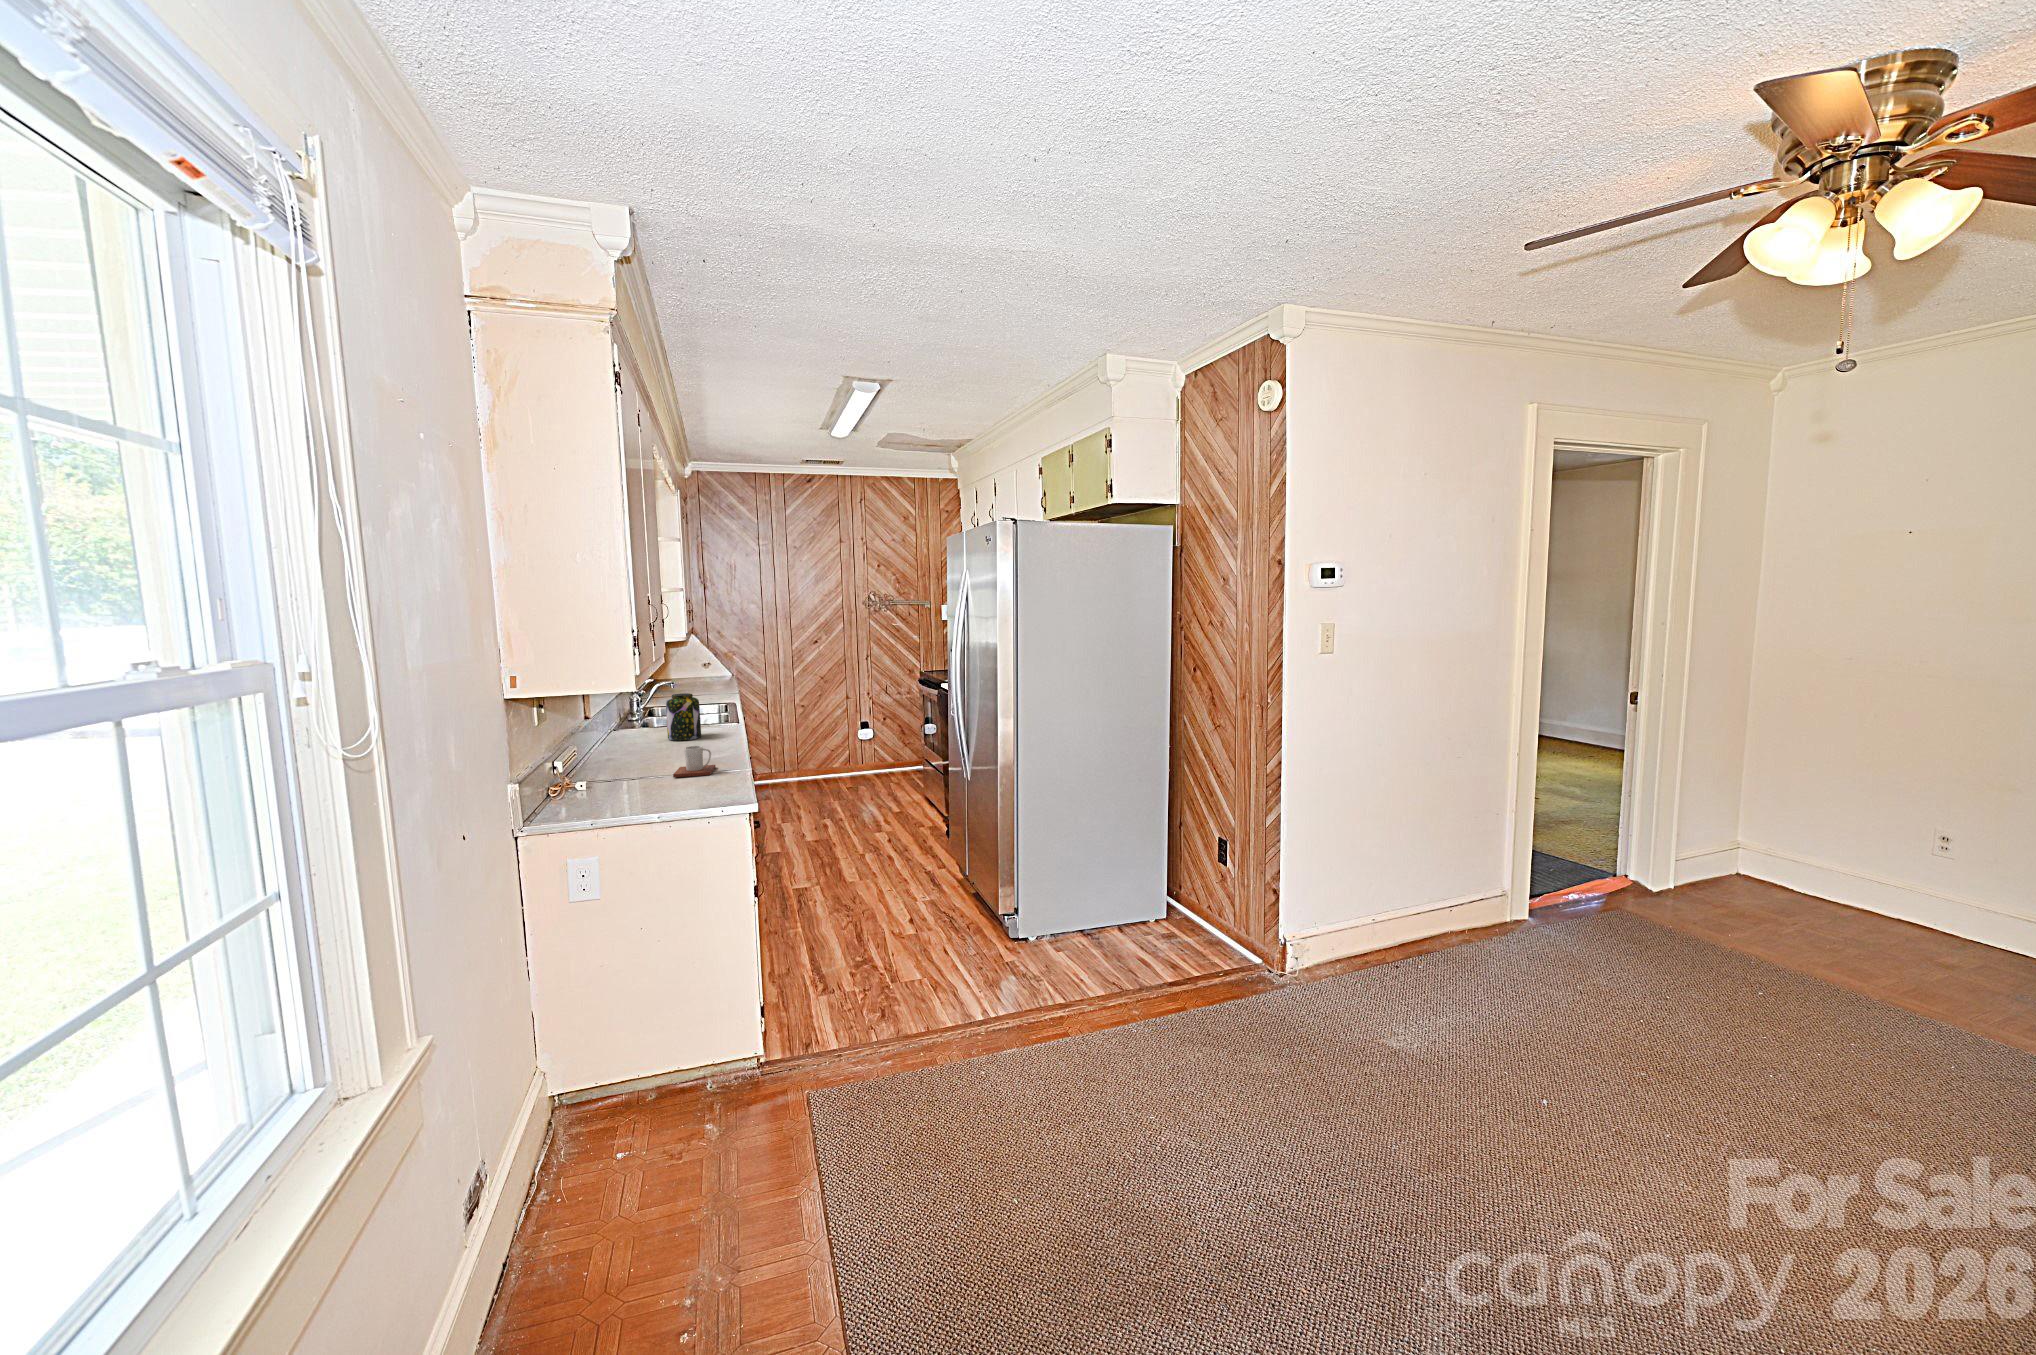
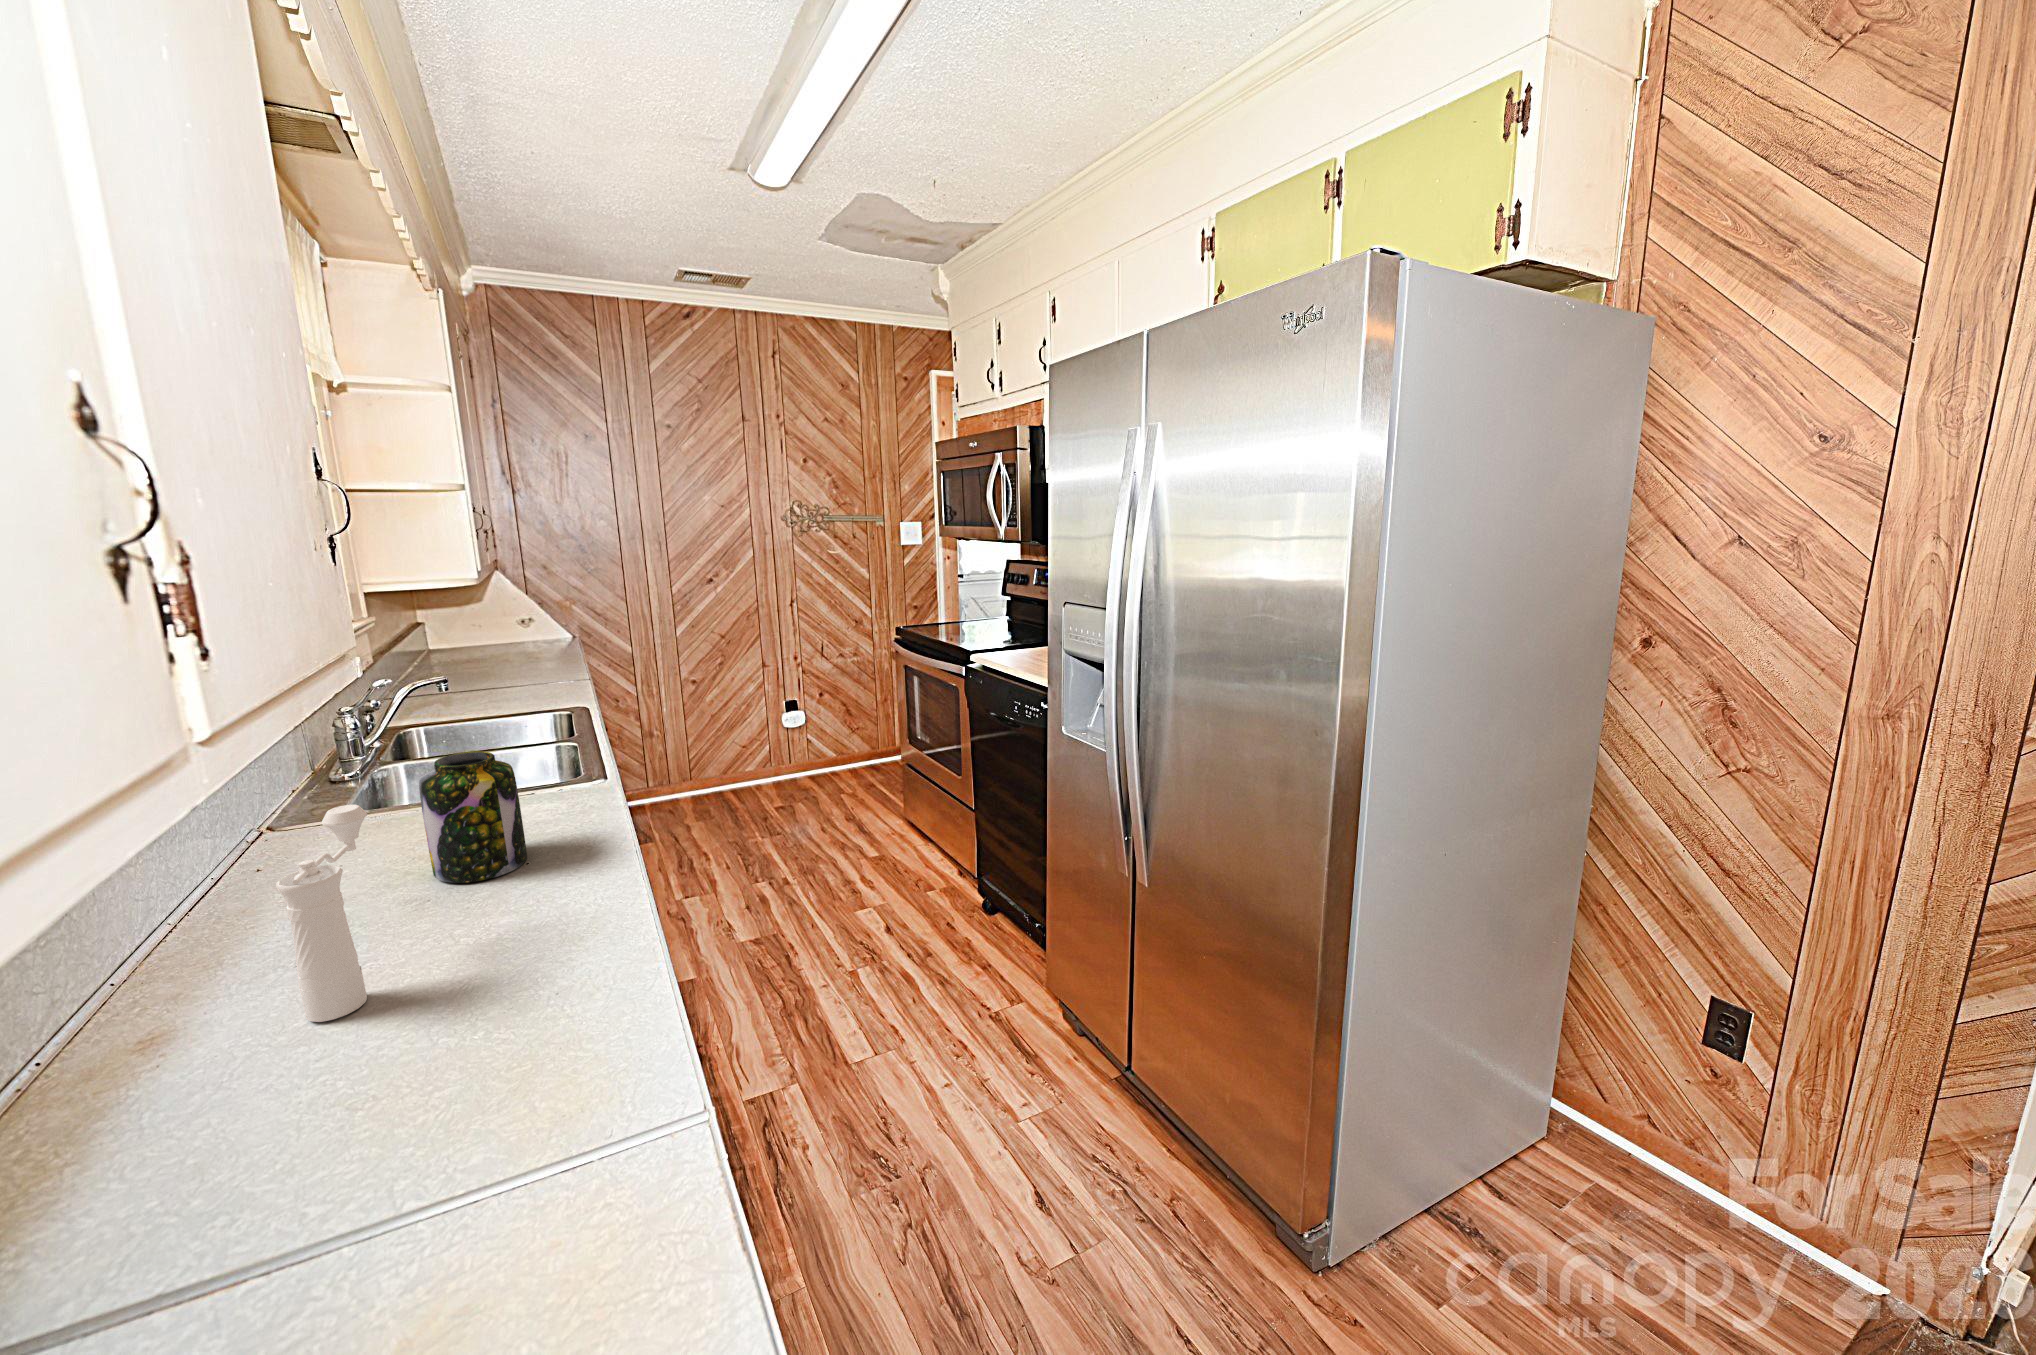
pepper mill: none [632,698,654,760] -> present [276,805,367,1022]
mug: present [673,746,716,777] -> none [423,1034,591,1202]

